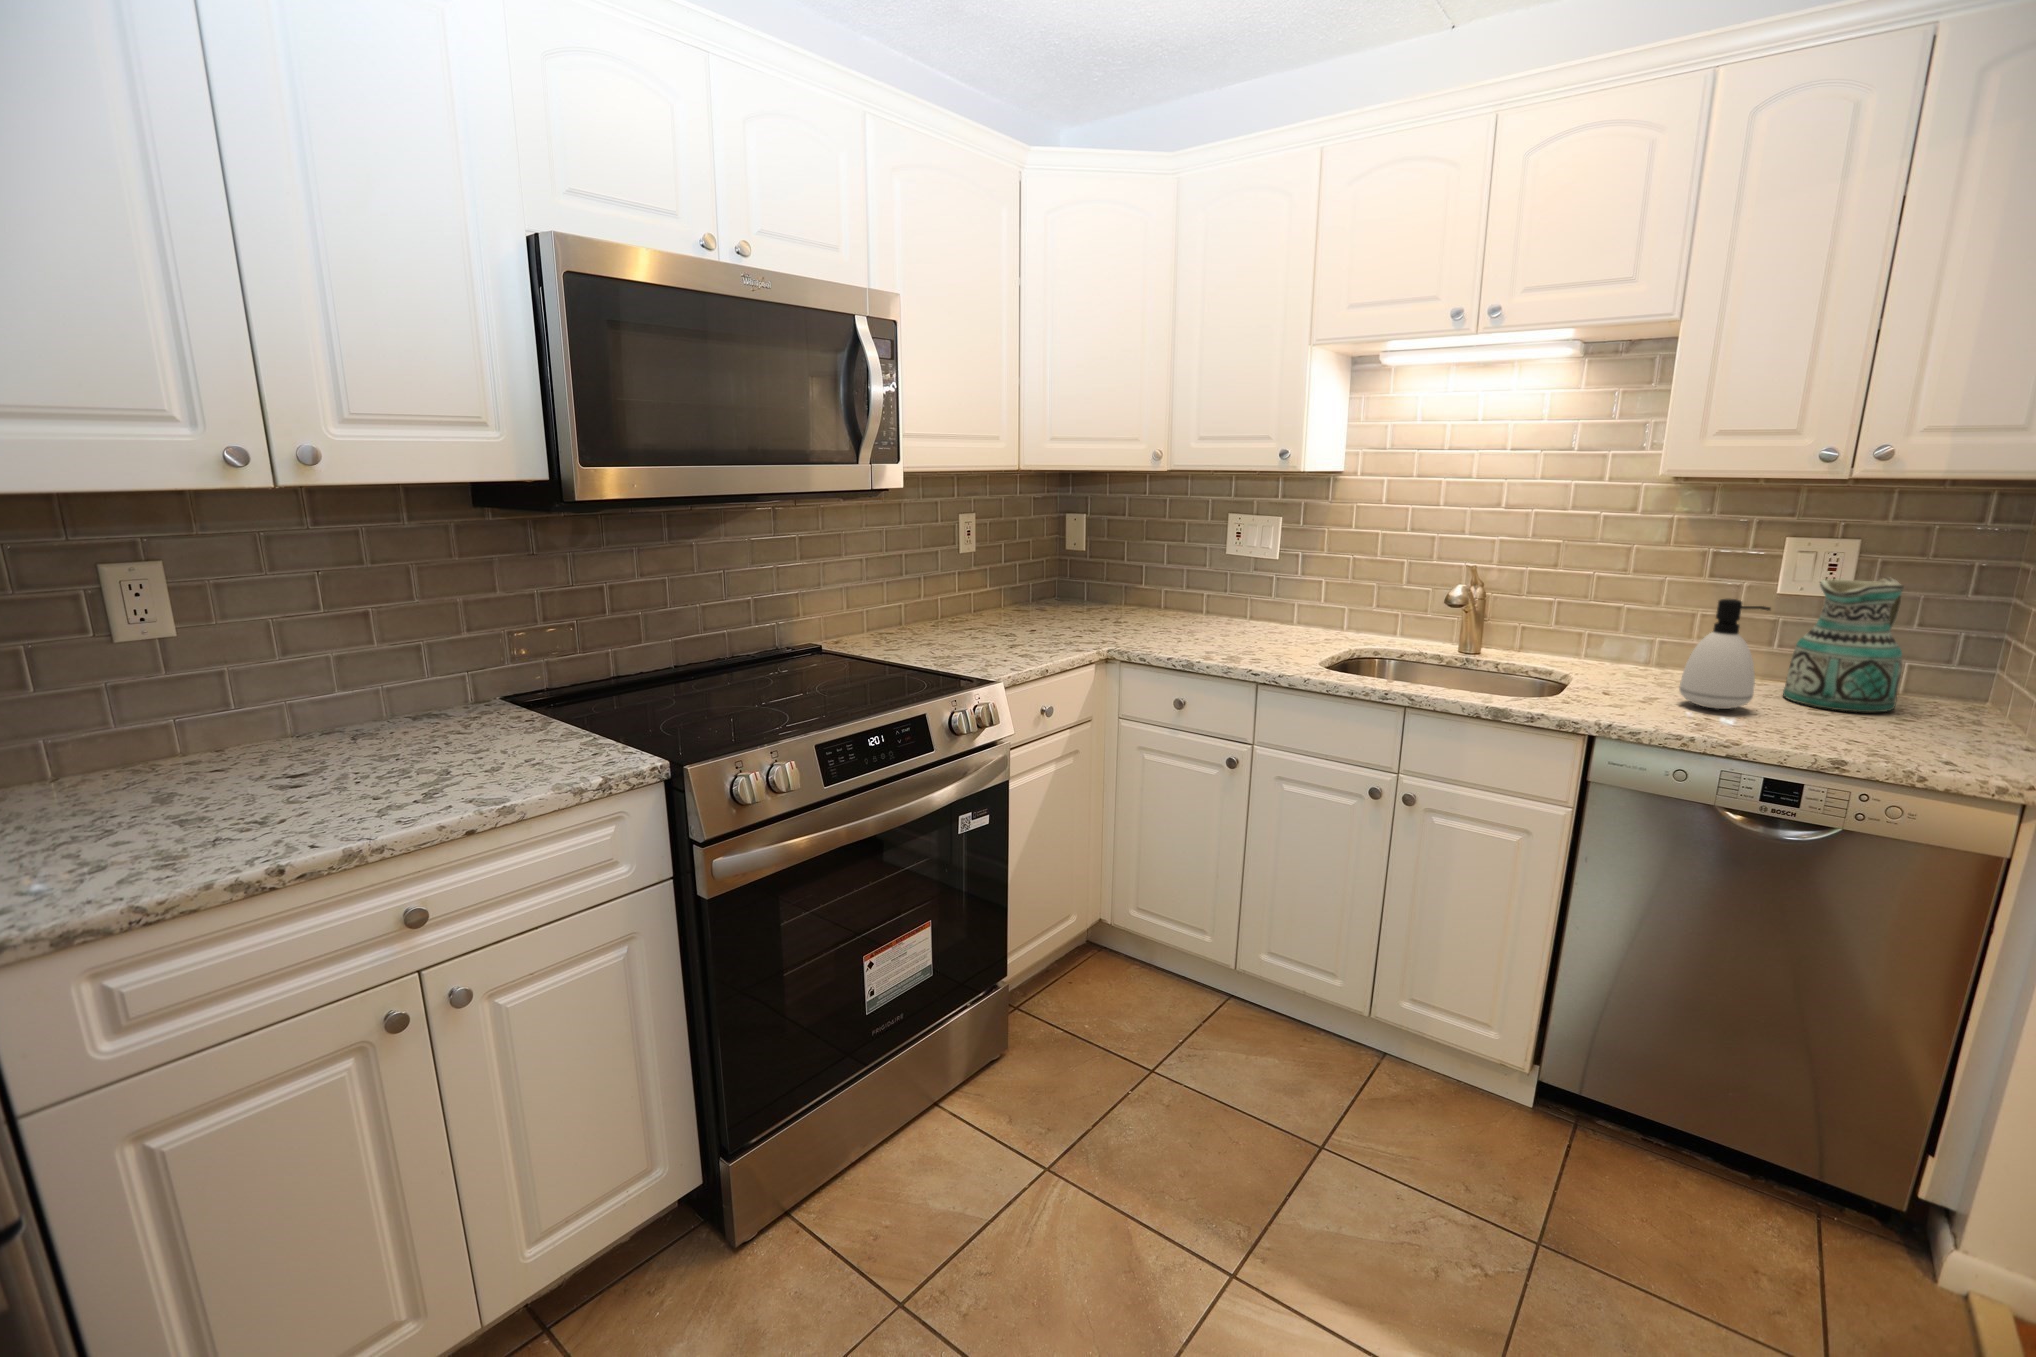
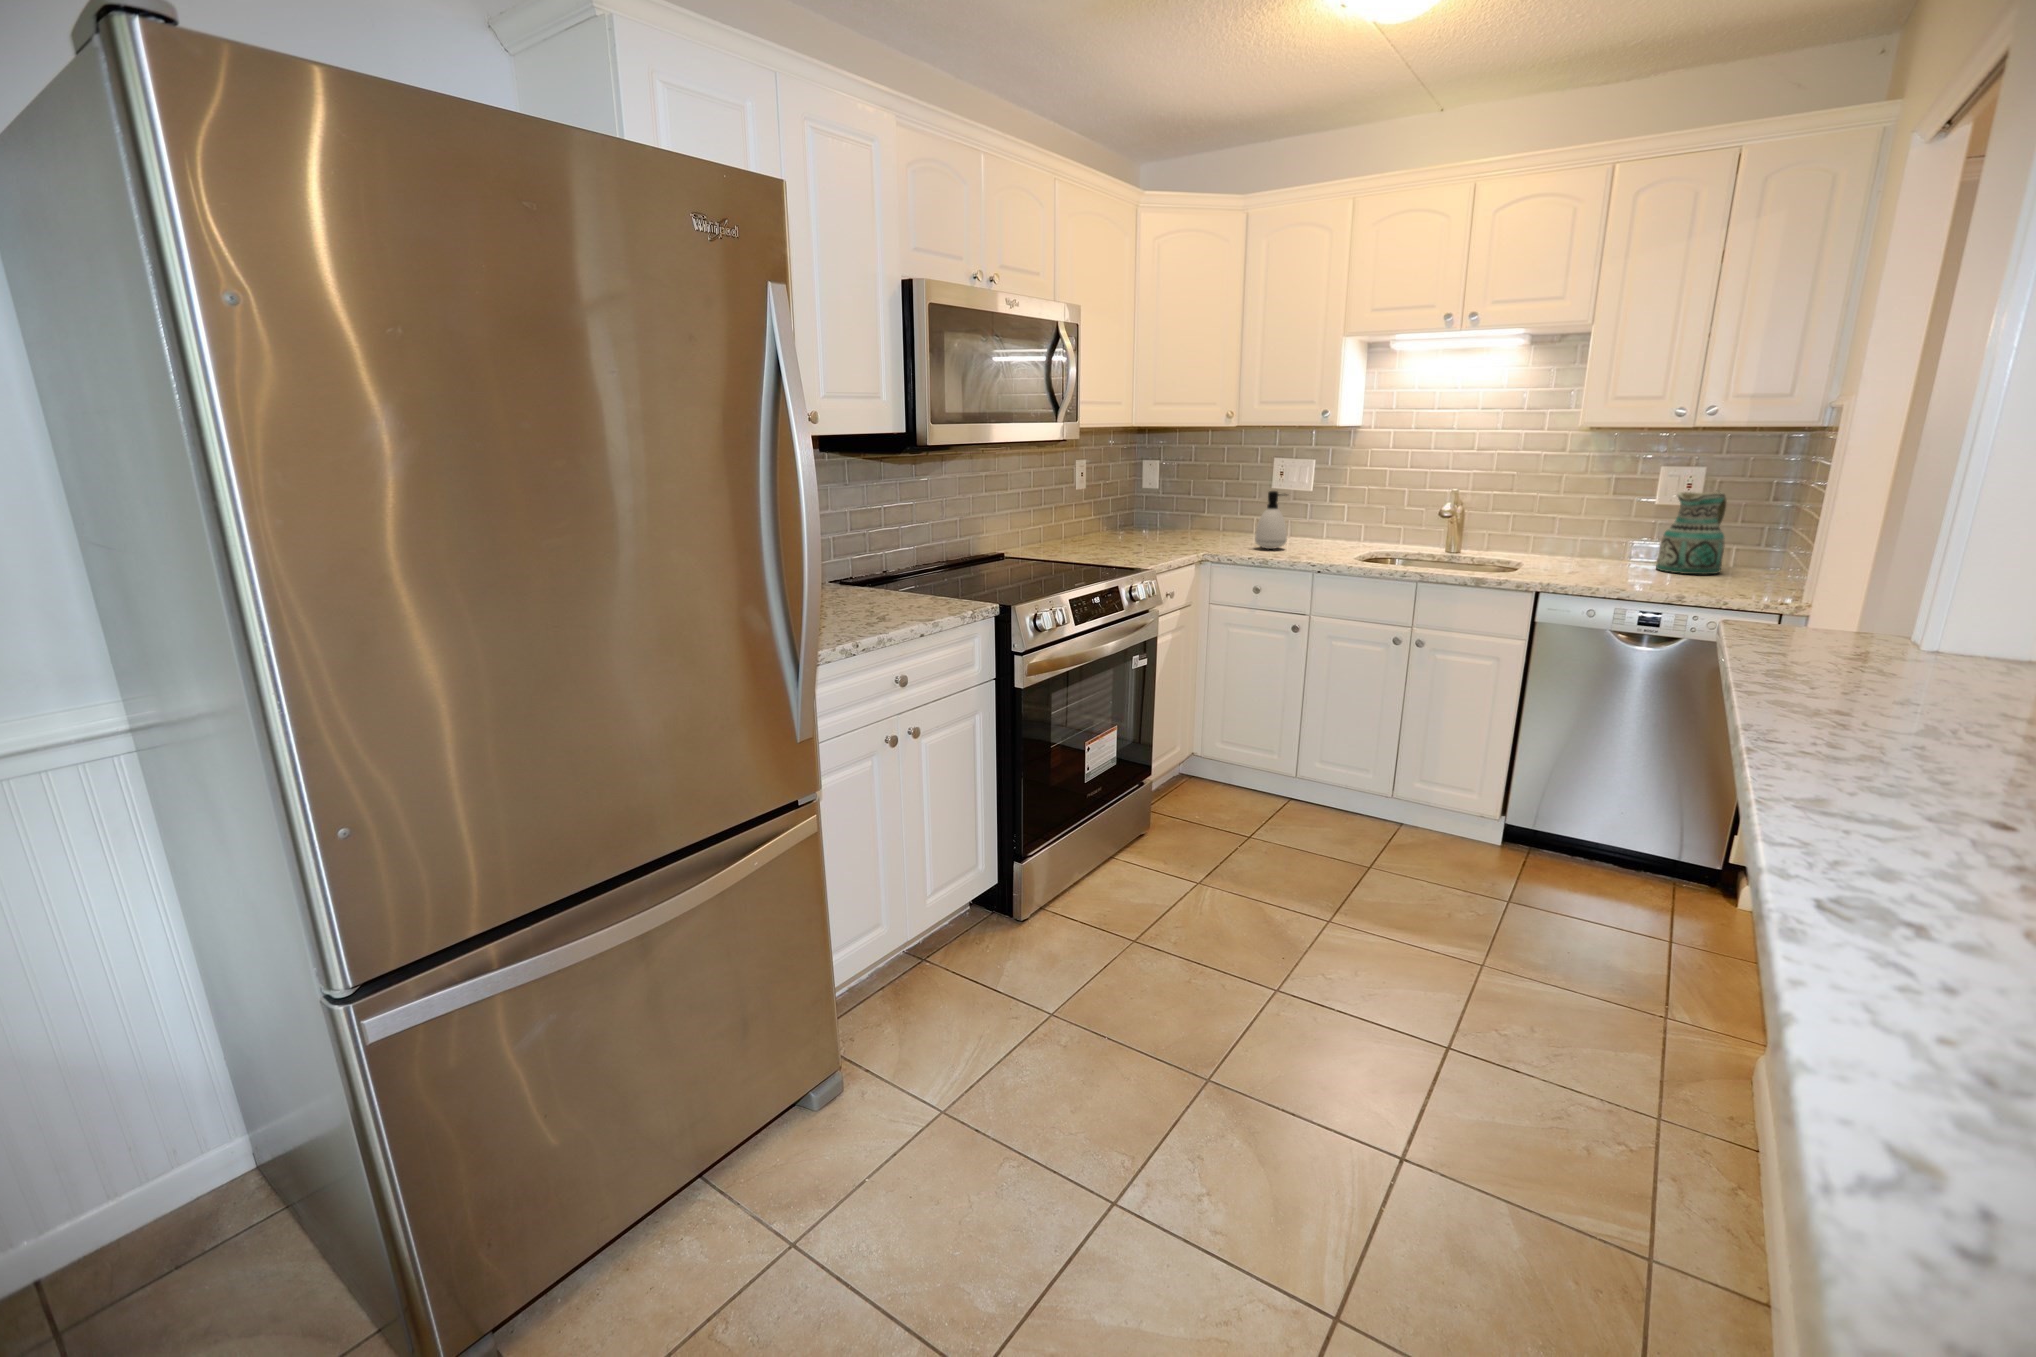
soap dispenser: present [1679,599,1771,709] -> present [1255,491,1287,549]

